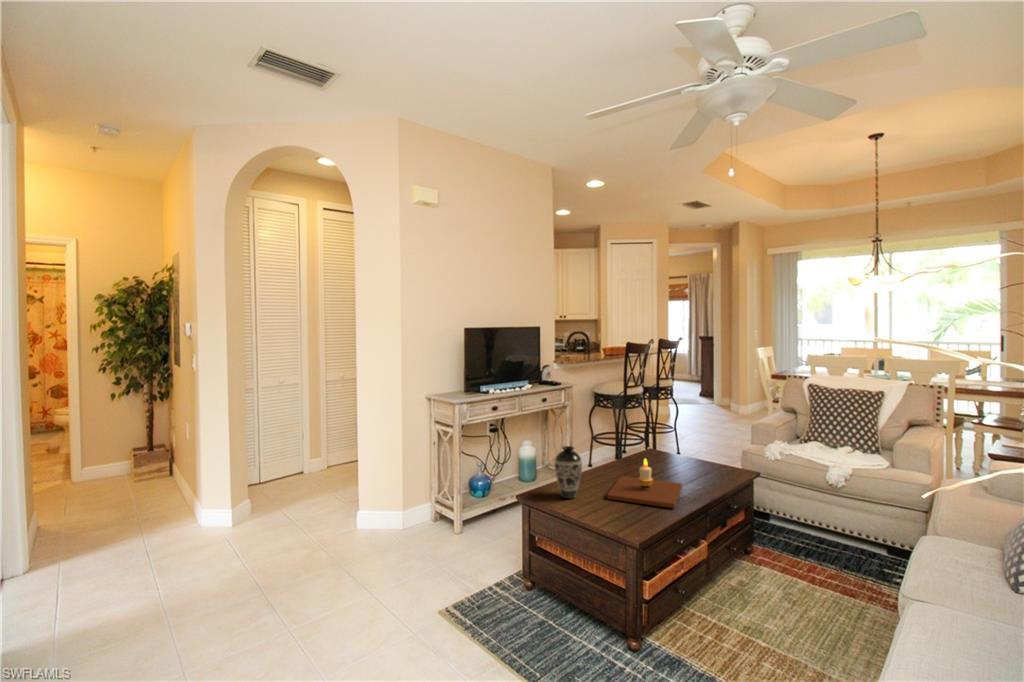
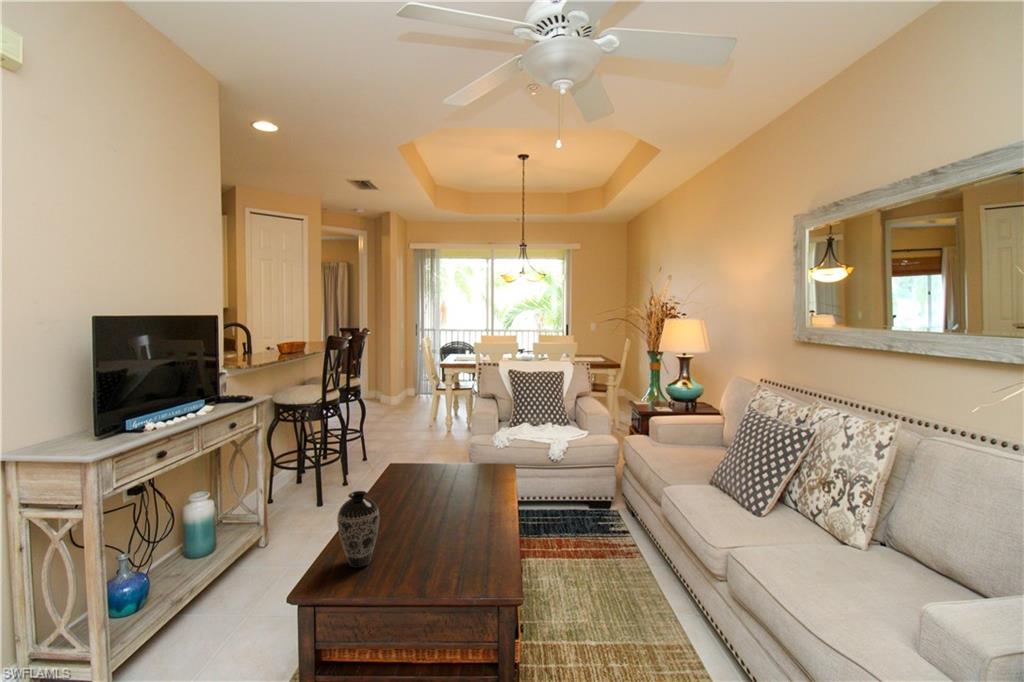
candle: present [607,459,682,508] -> none [399,481,492,548]

